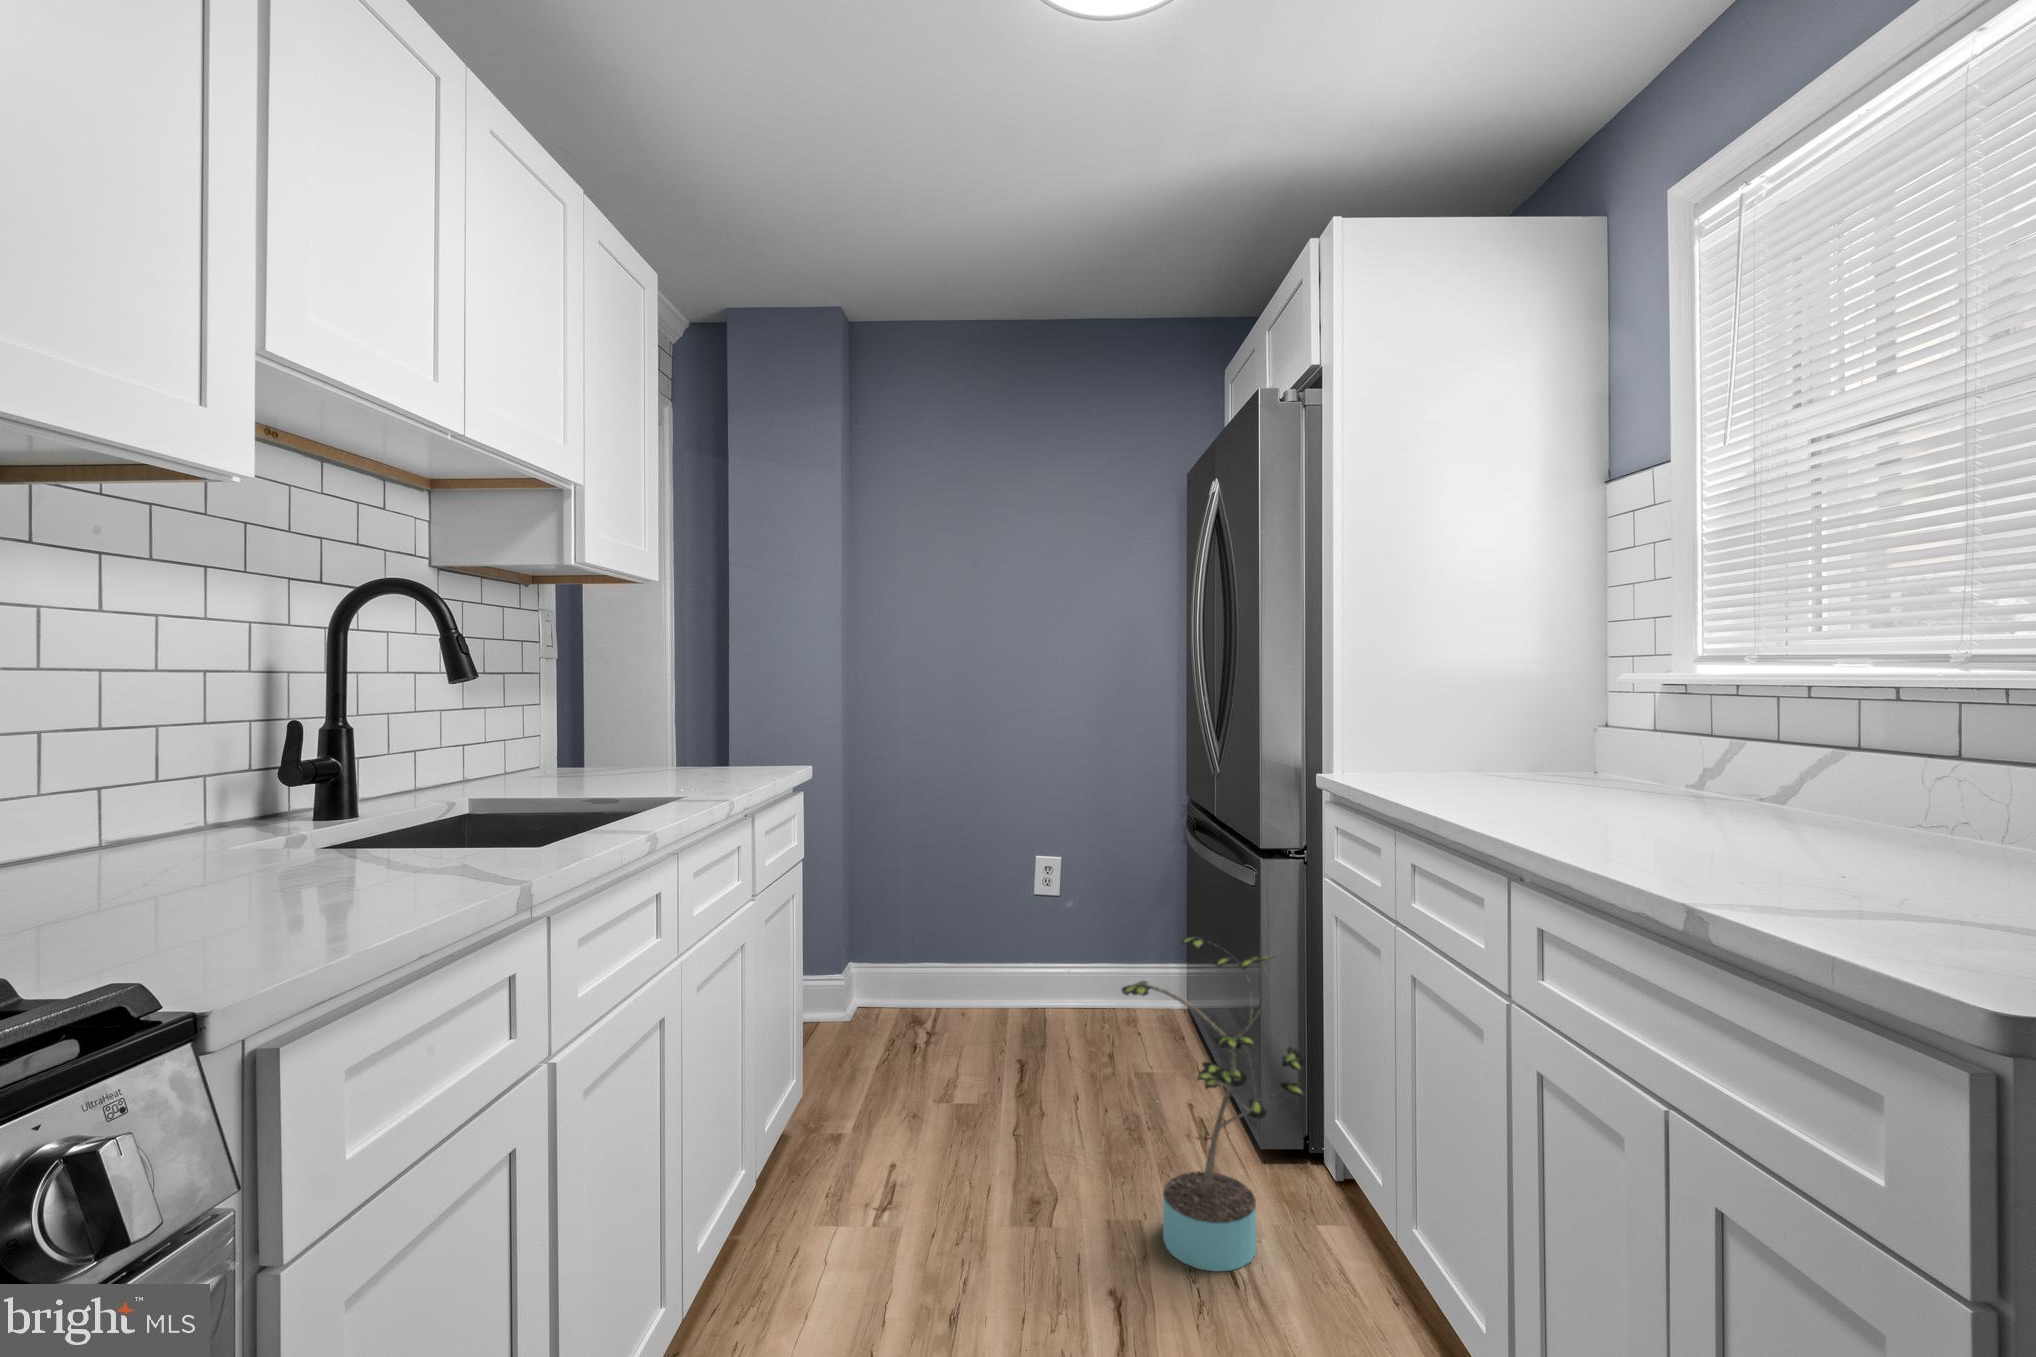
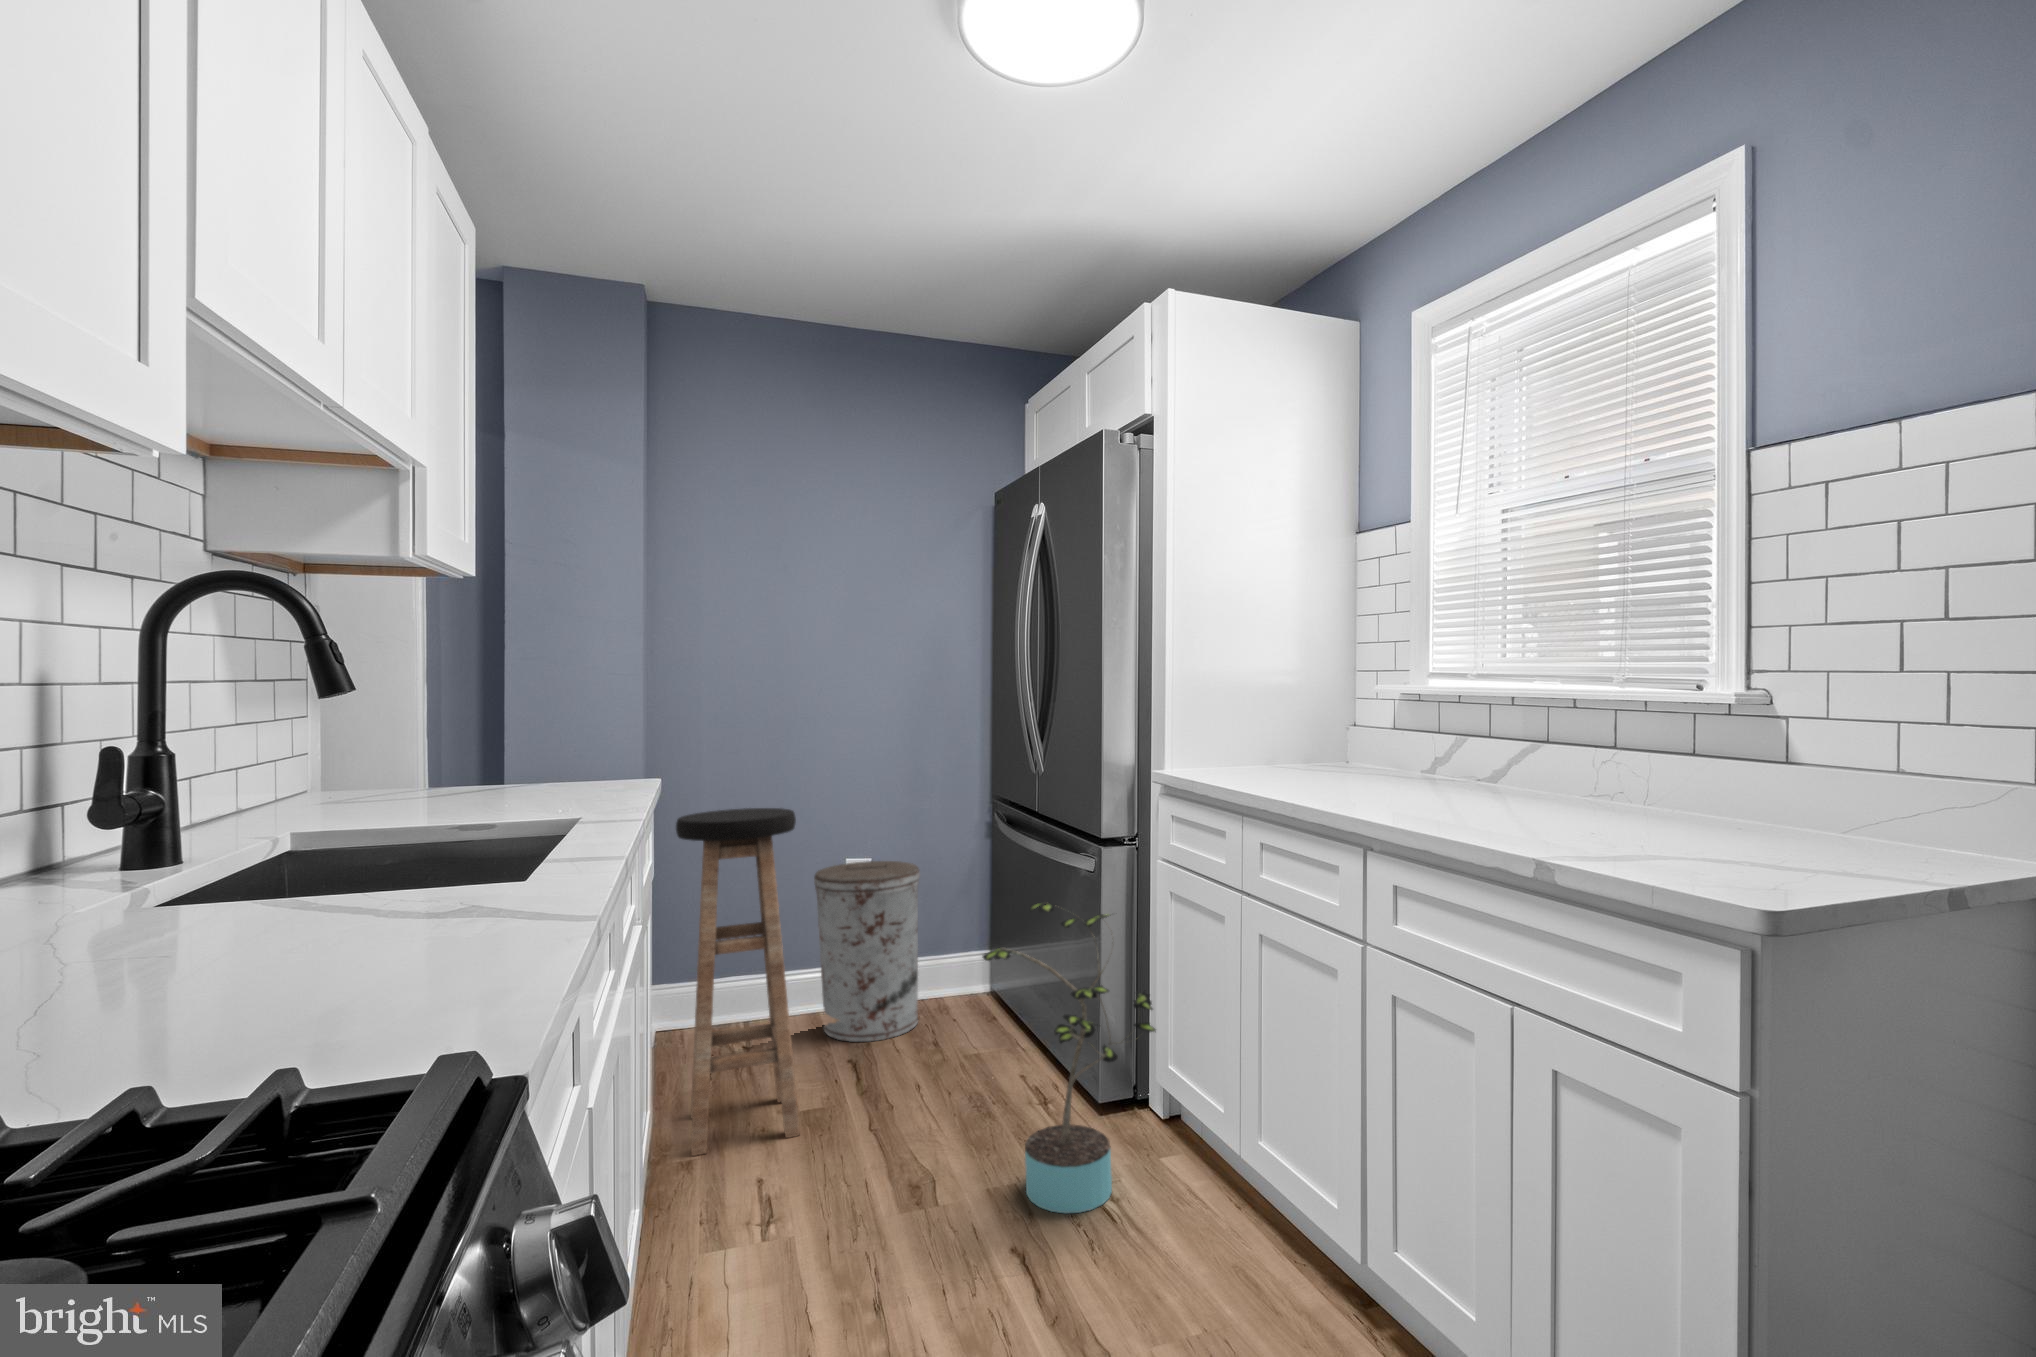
bar stool: none [854,808,965,1136] -> present [676,808,800,1156]
trash can: none [999,862,1104,1044] -> present [814,861,920,1042]

